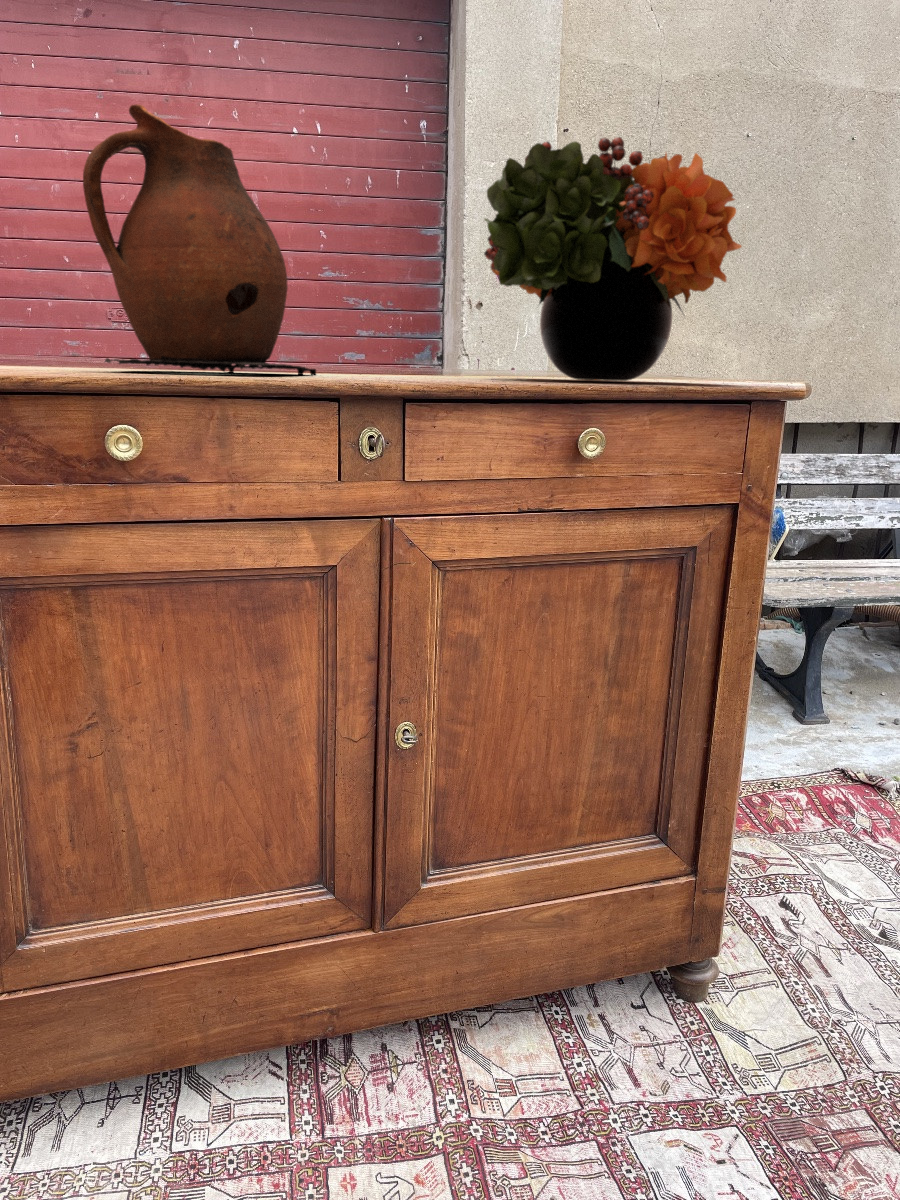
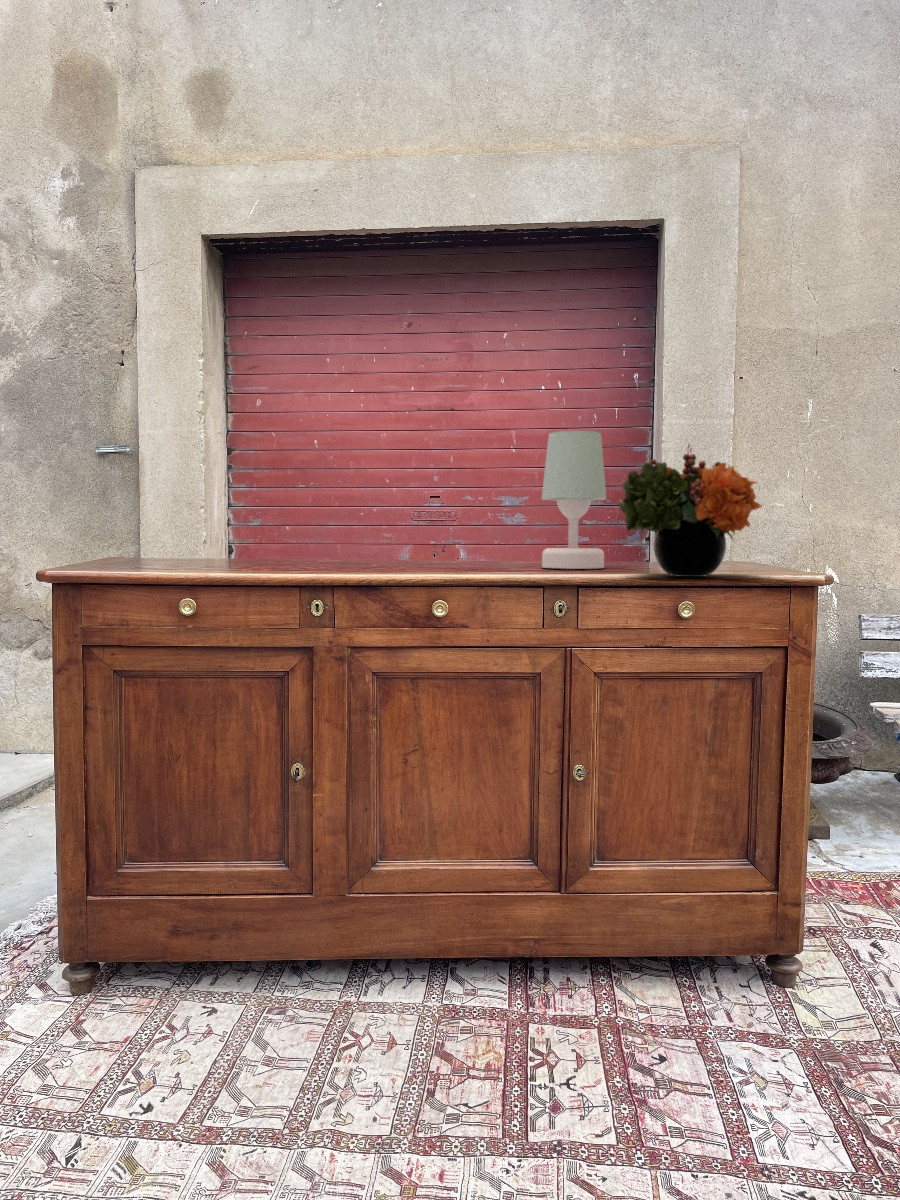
table lamp: none [317,103,432,374] -> present [542,431,606,569]
ceramic pitcher: present [83,105,316,375] -> none [433,466,534,579]

